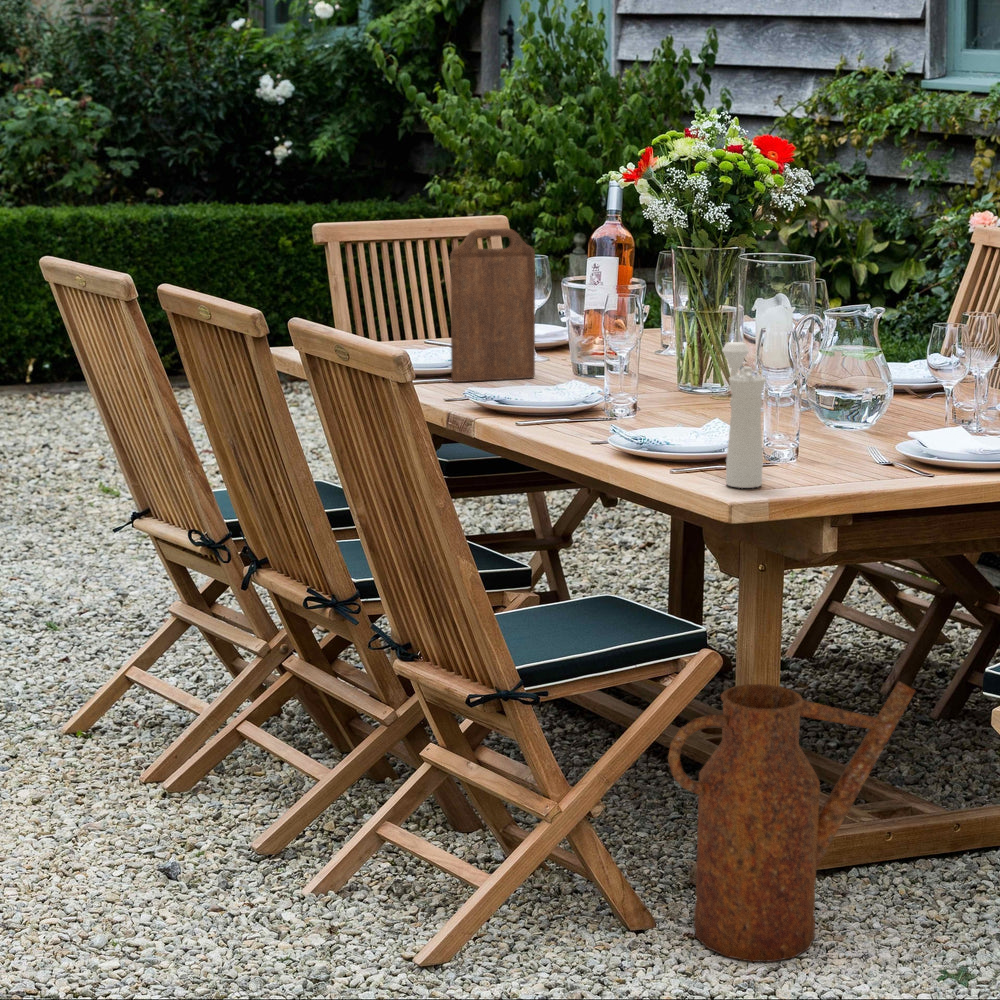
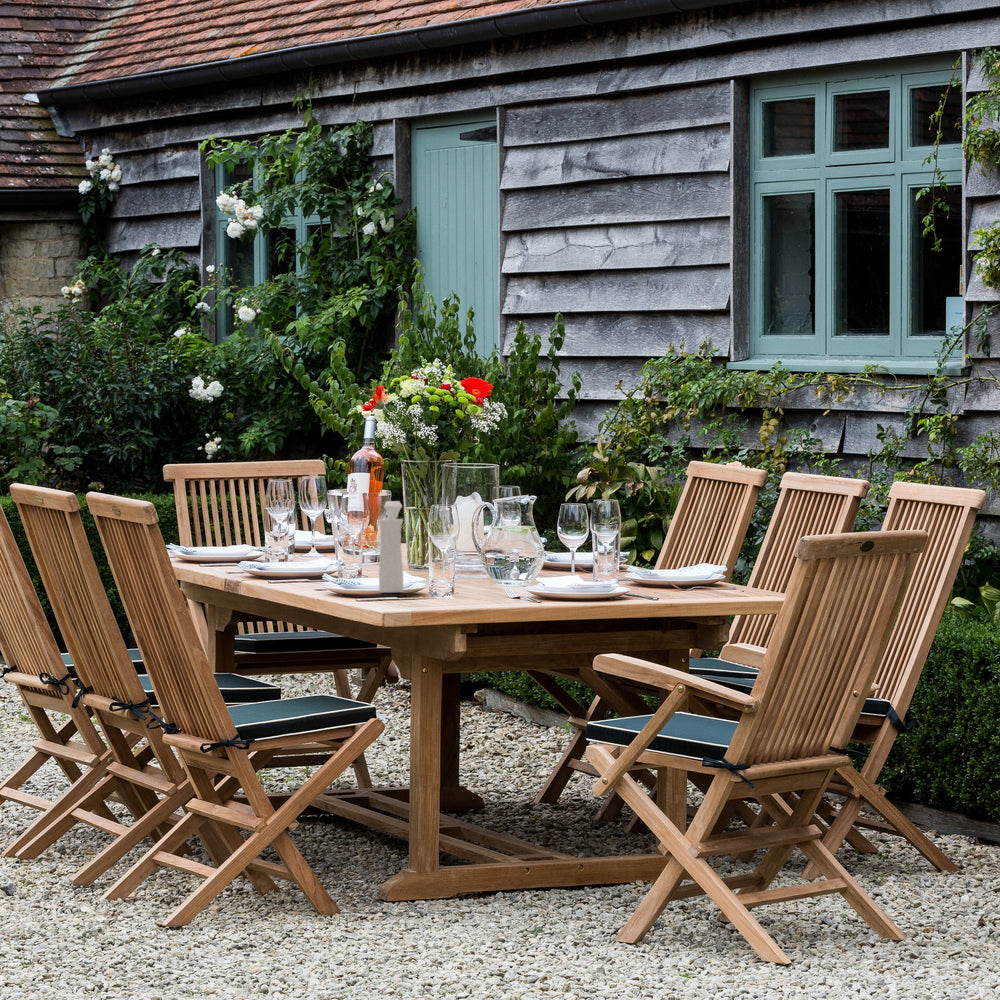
cutting board: present [450,228,535,382] -> none [250,453,317,568]
watering can: present [668,681,915,962] -> none [344,736,524,934]

